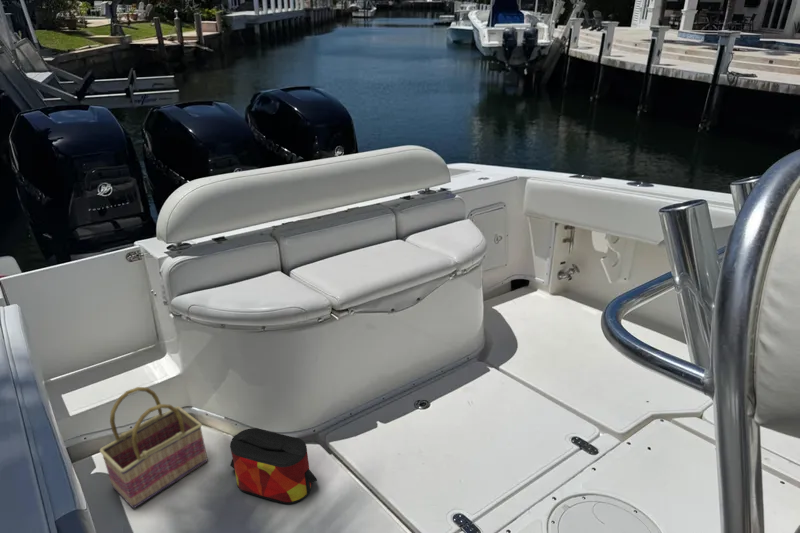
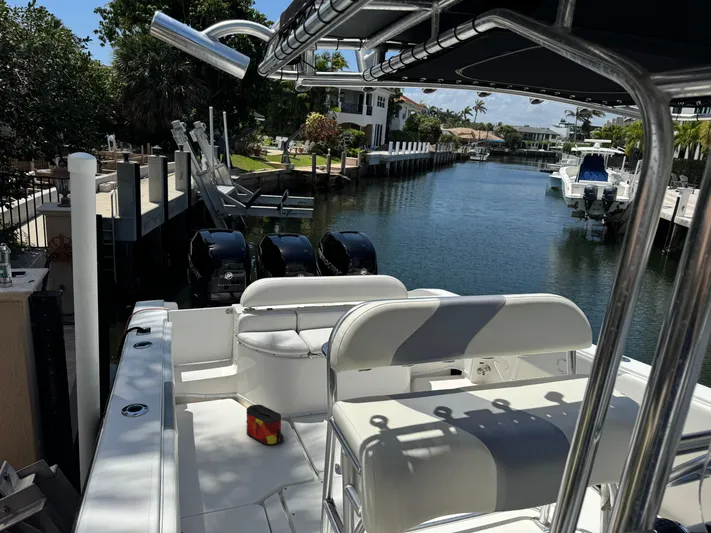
basket: present [100,387,207,508] -> none [190,372,238,429]

